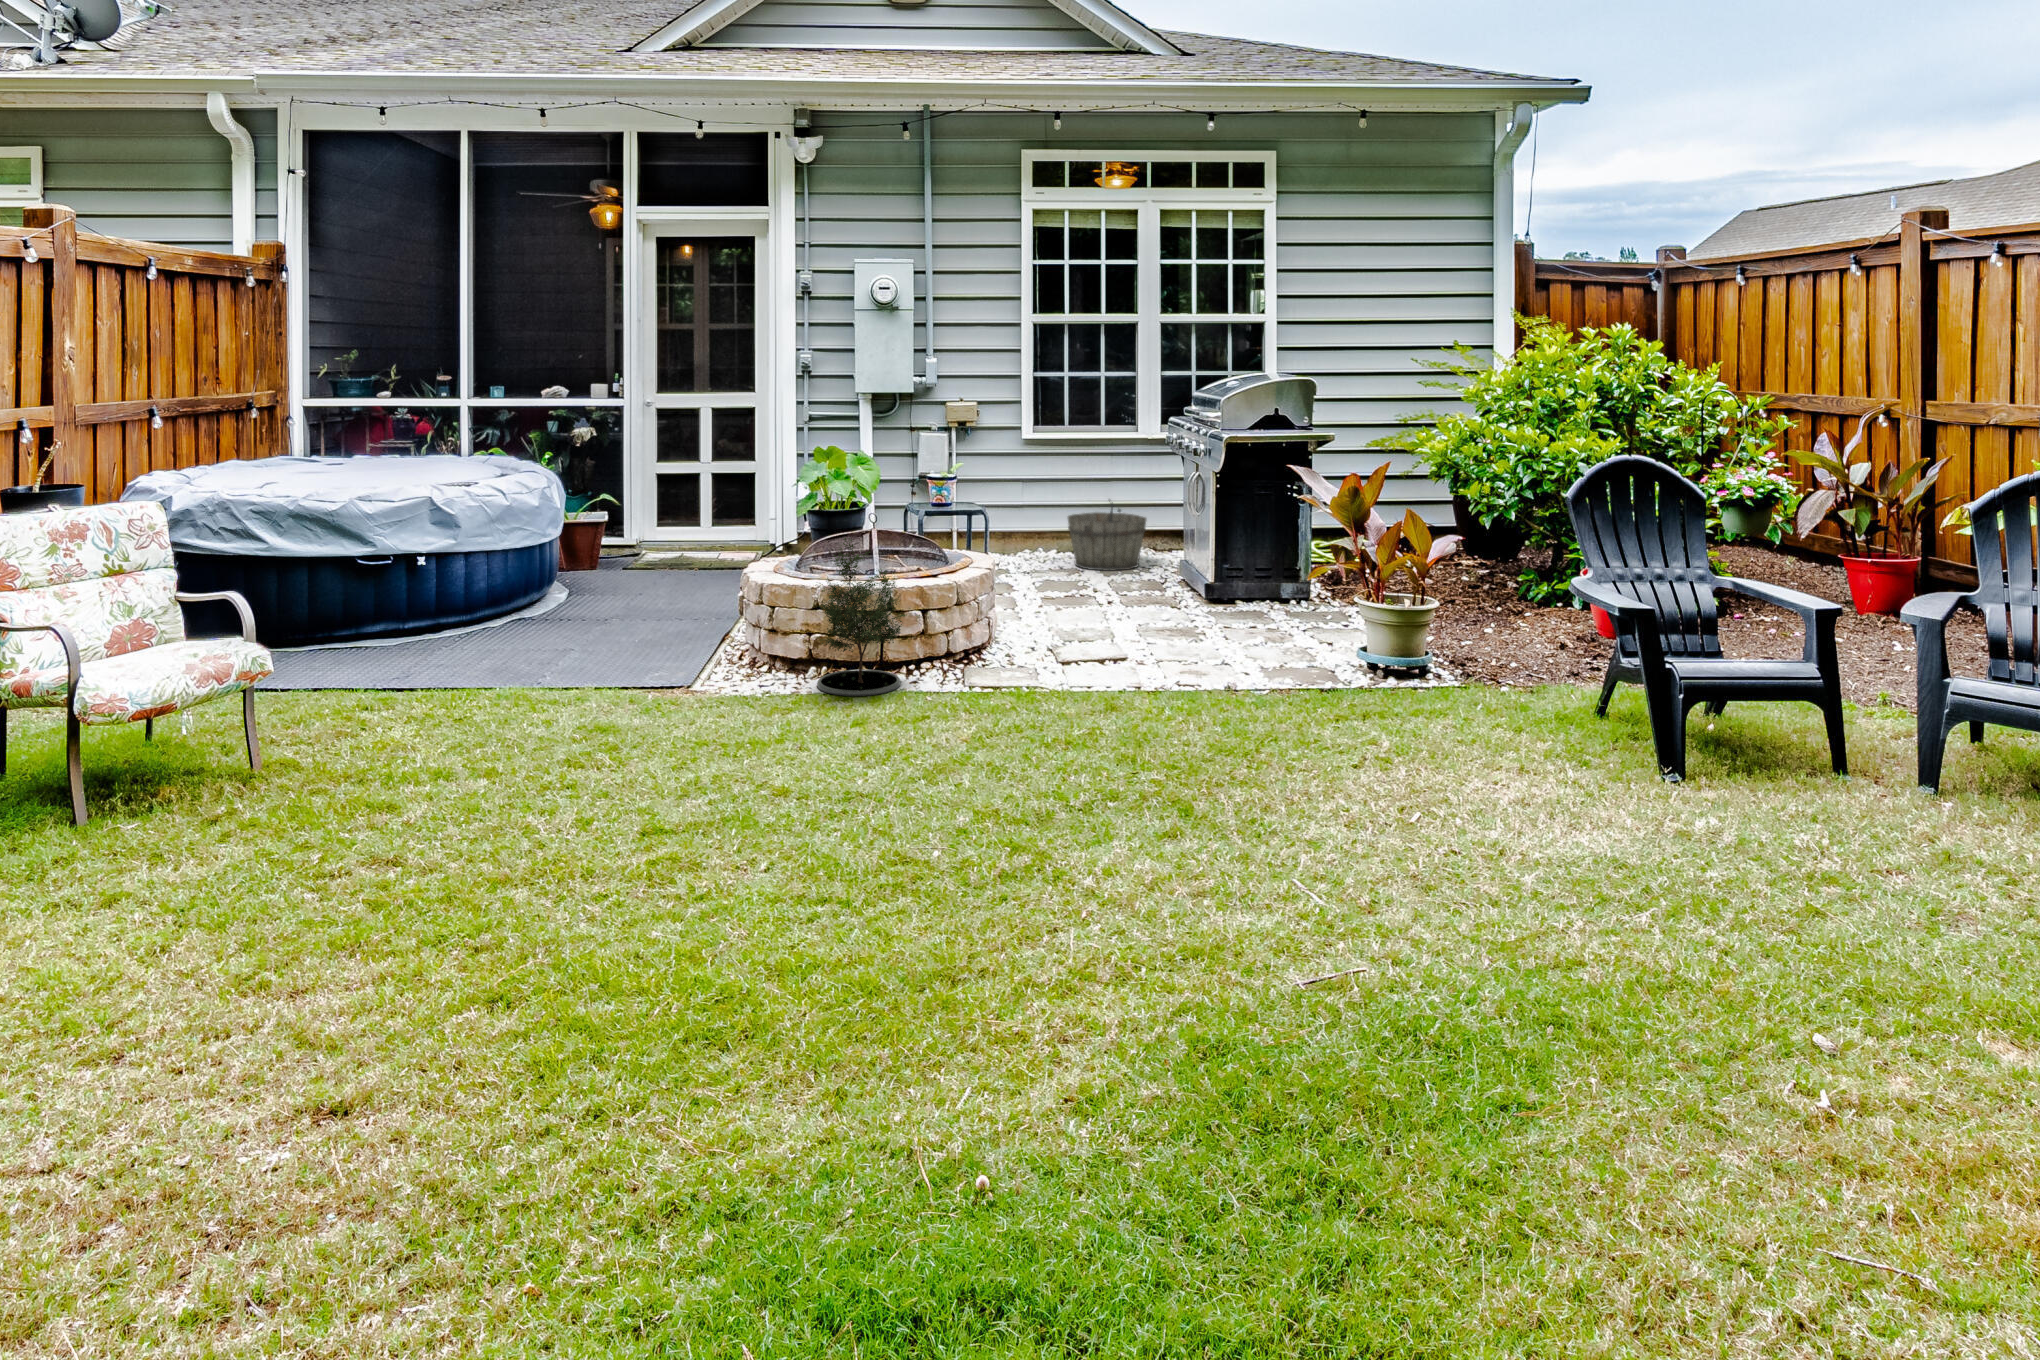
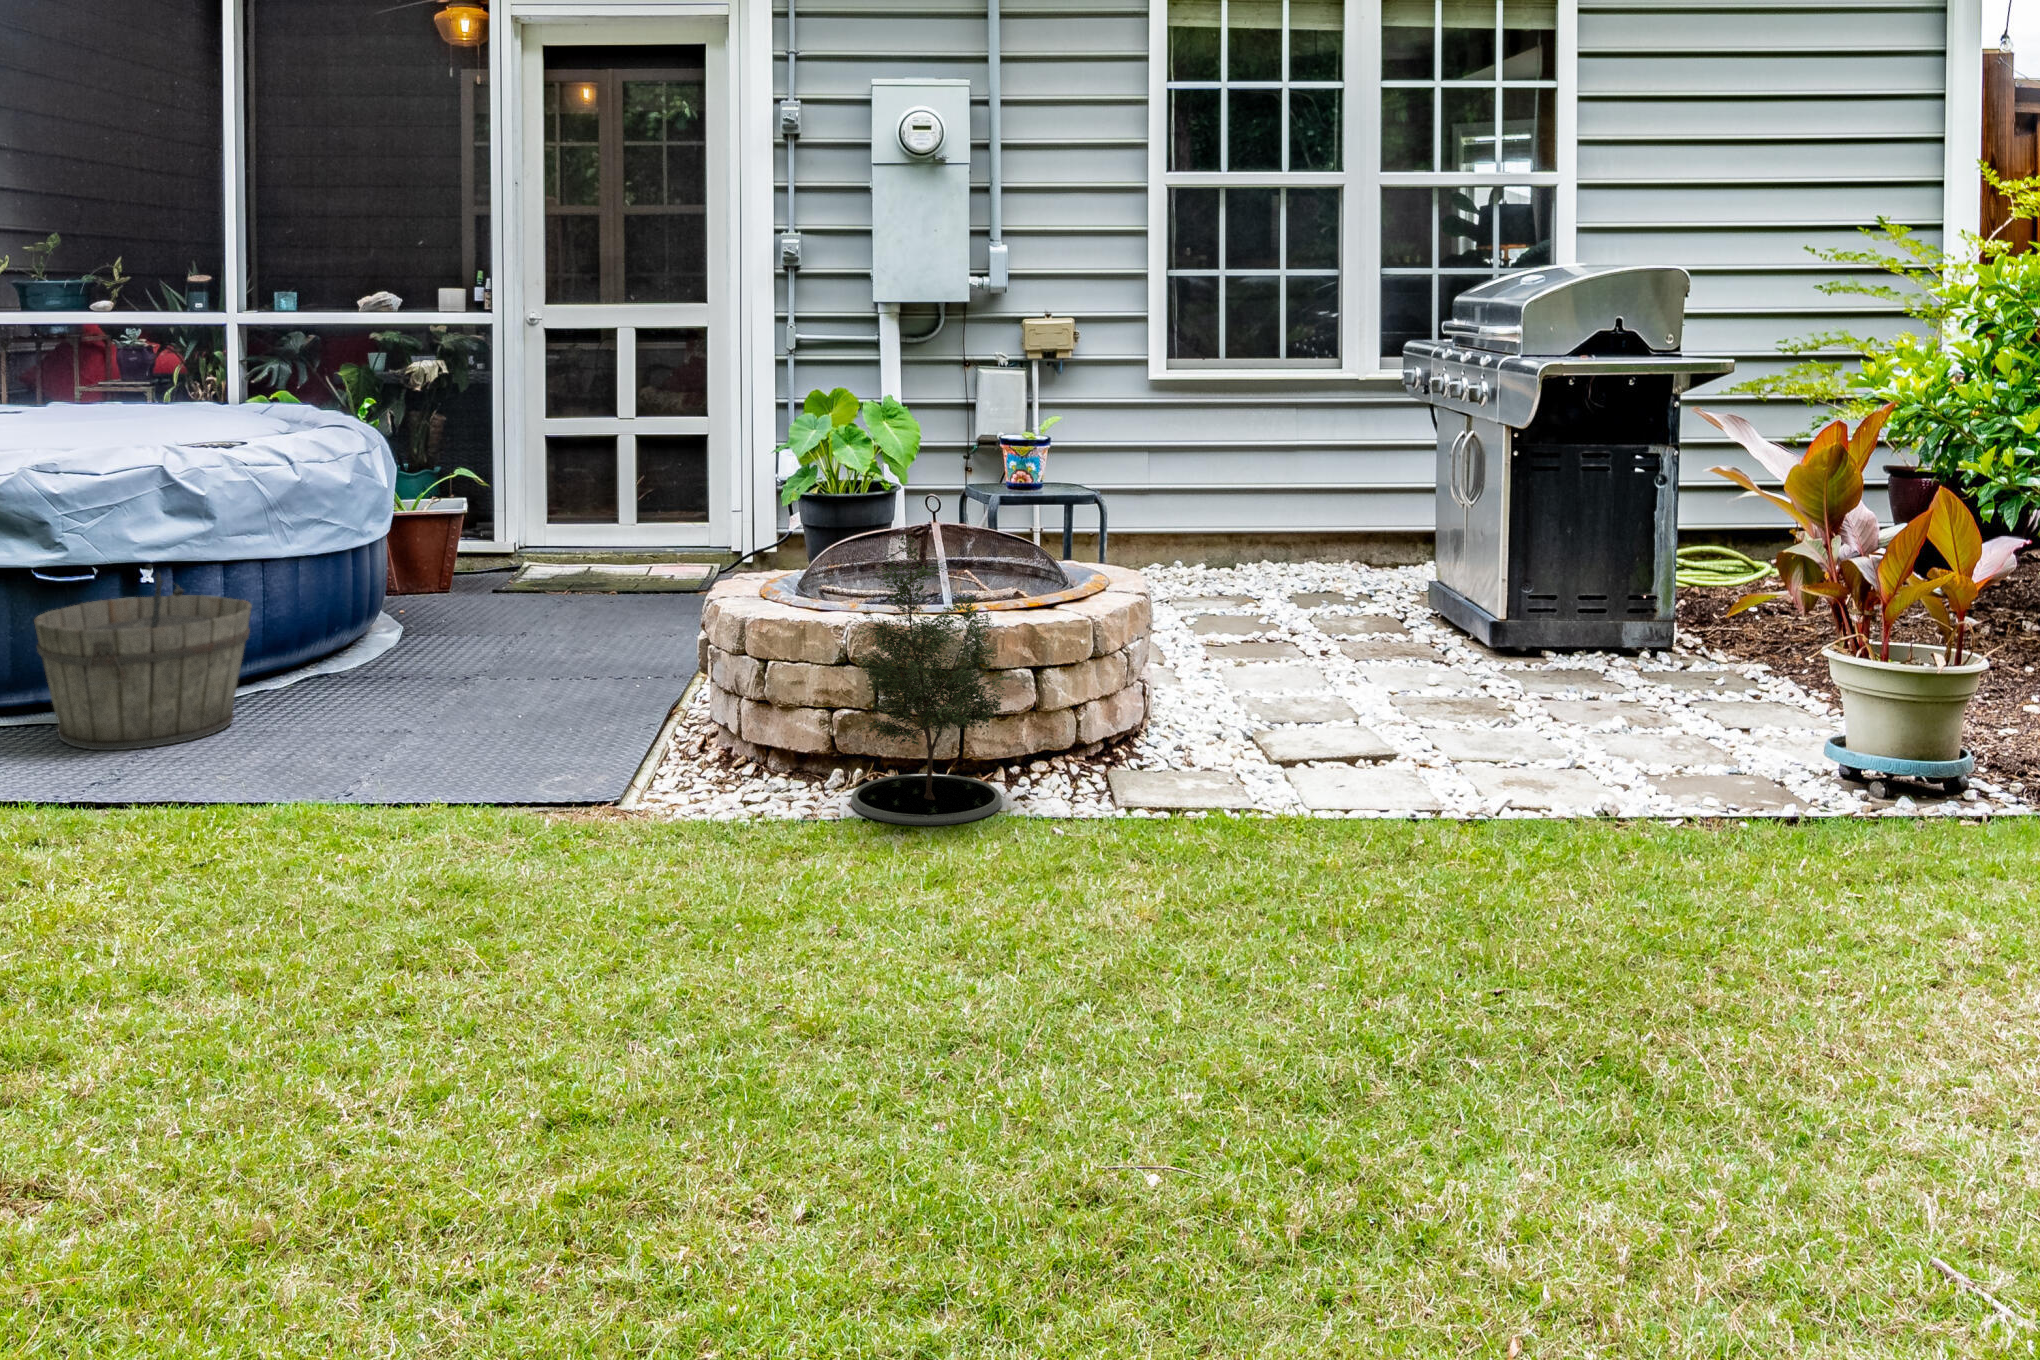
wooden bucket: present [1068,502,1146,571] -> present [34,565,252,750]

